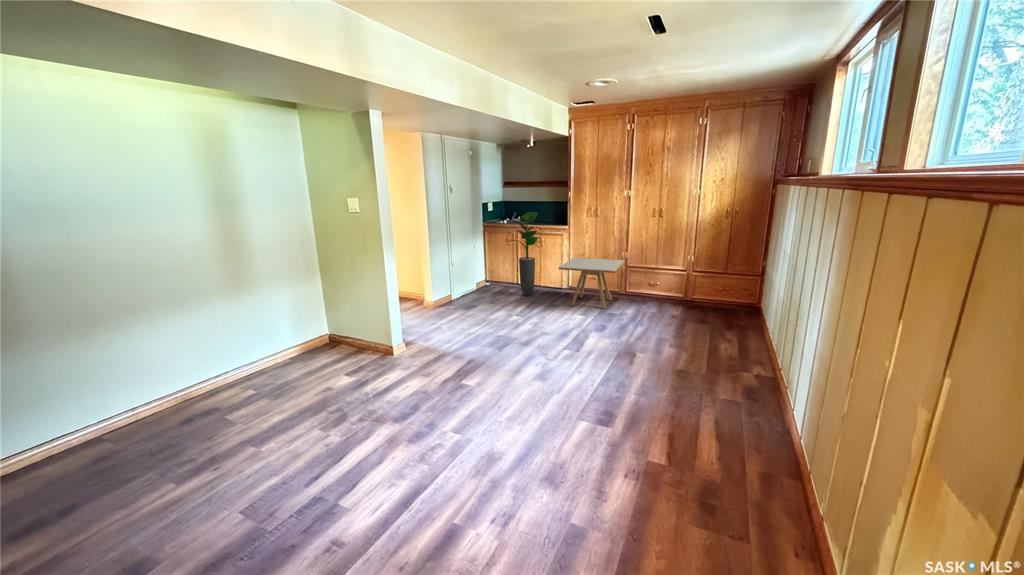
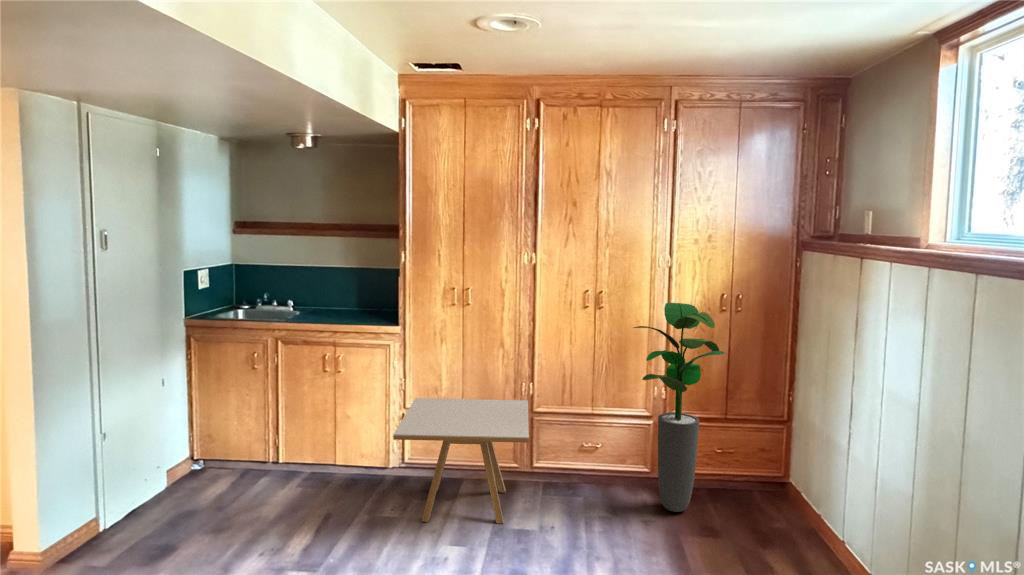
potted plant: present [511,212,541,296] -> present [634,303,725,512]

